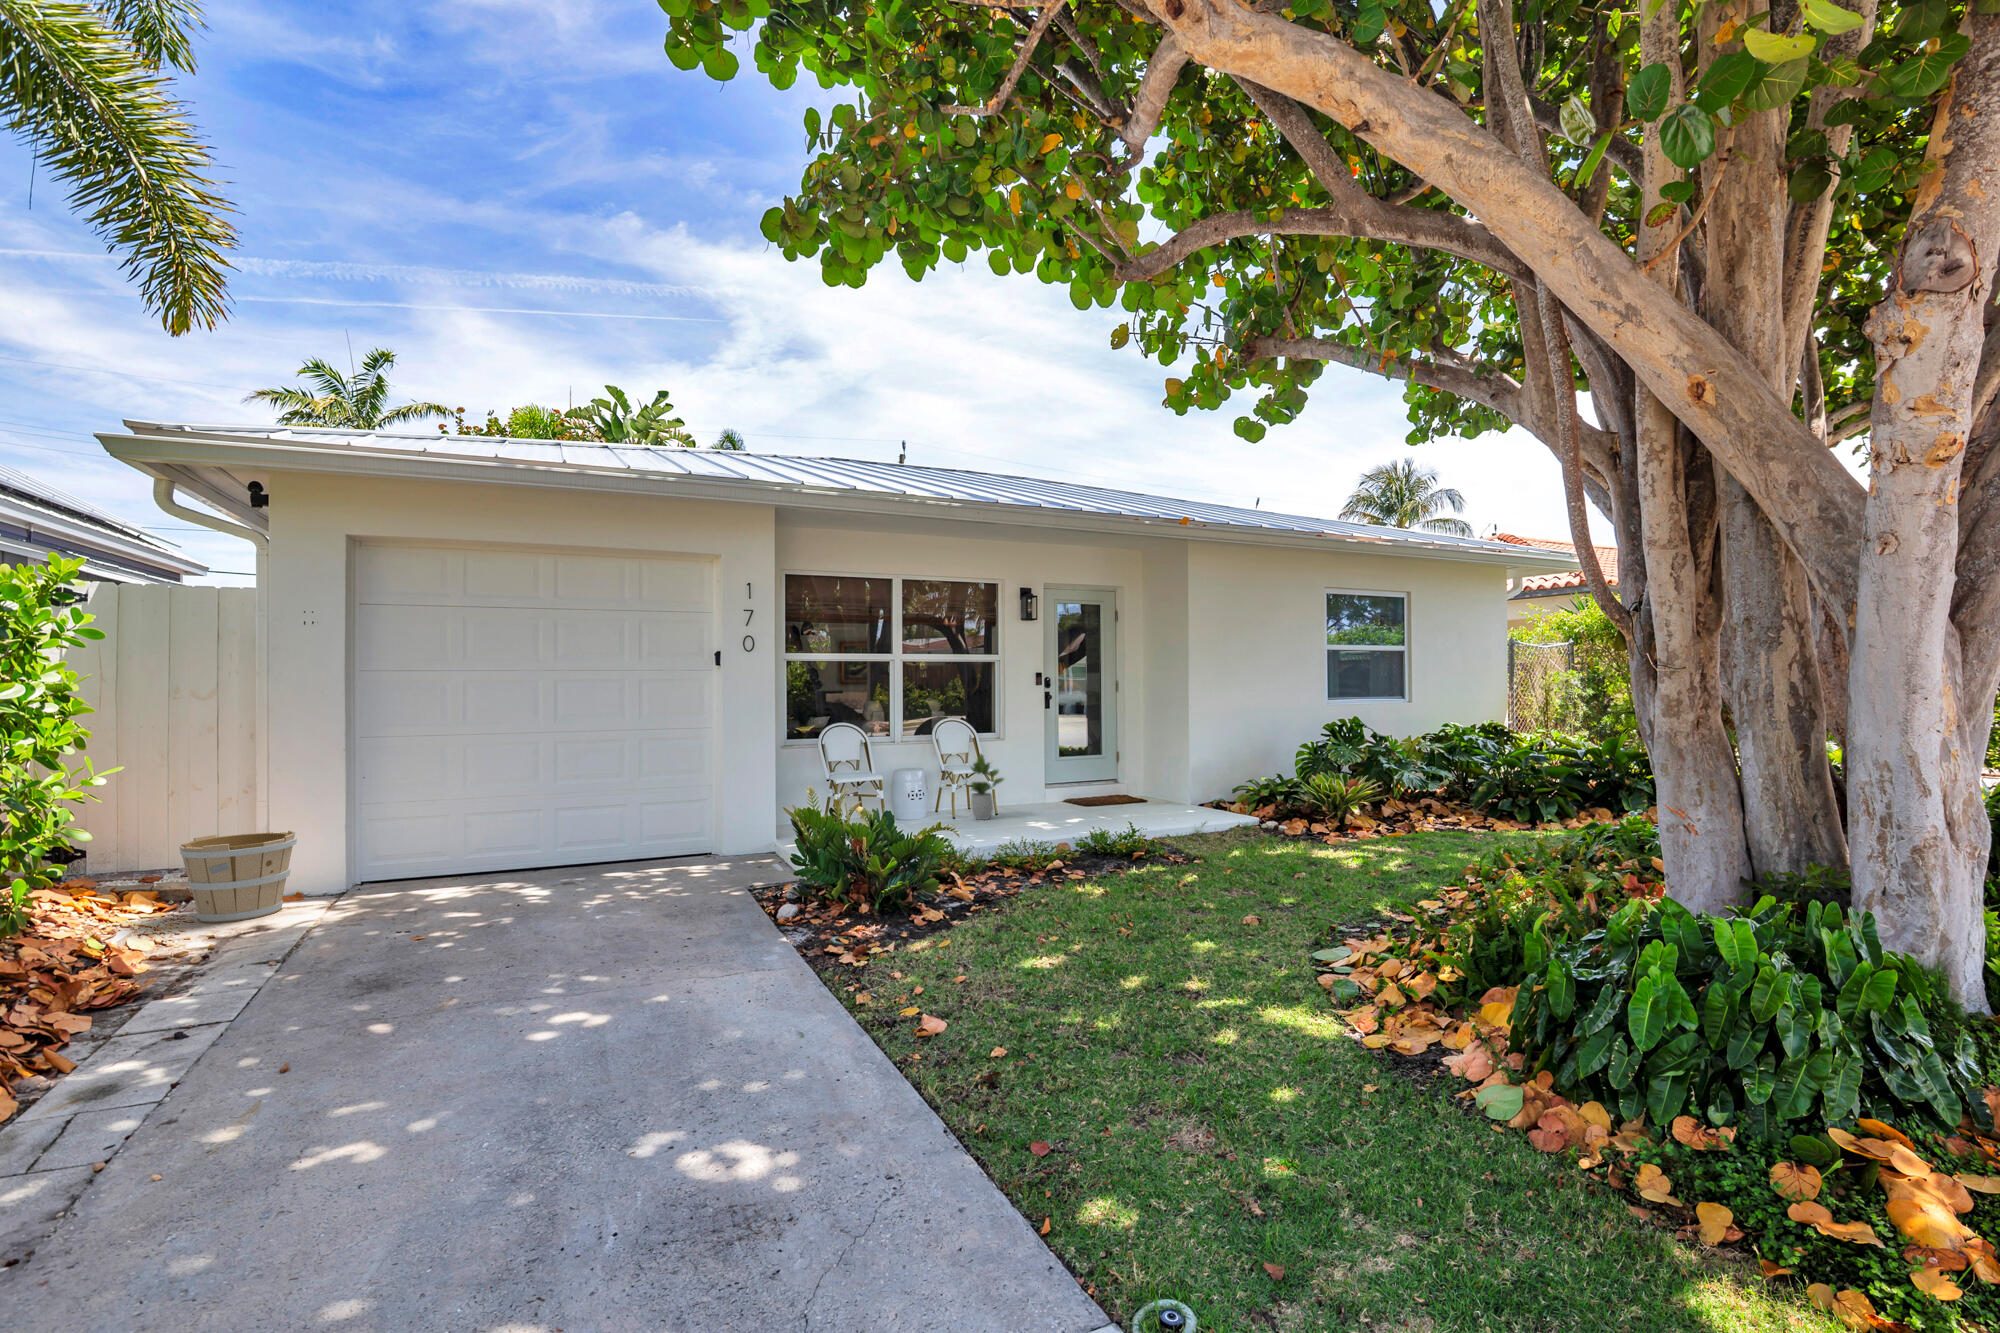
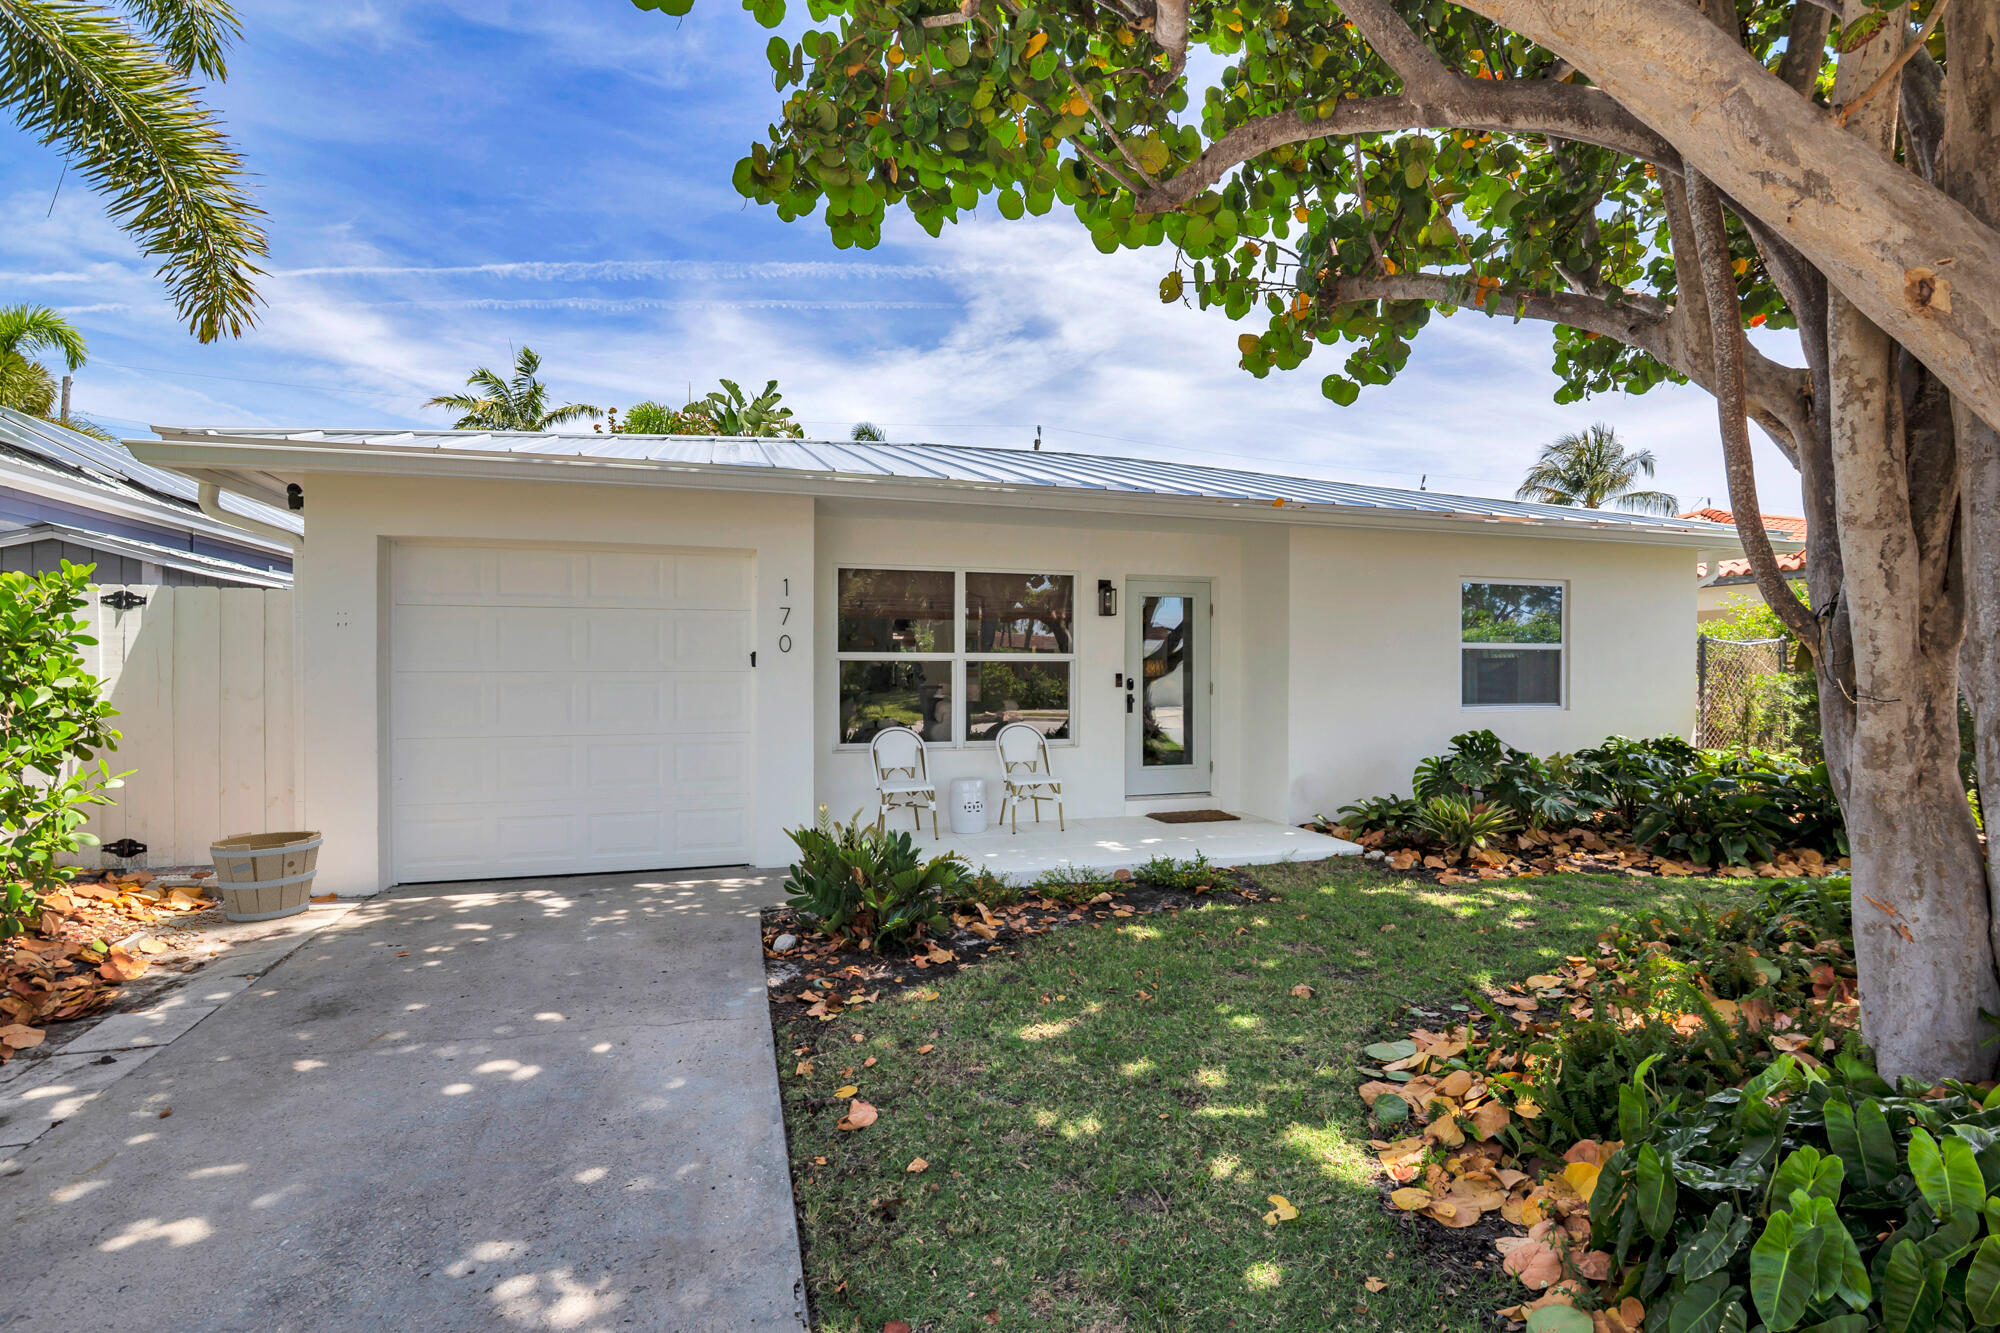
potted plant: present [971,754,1004,820] -> none [1032,761,1077,834]

